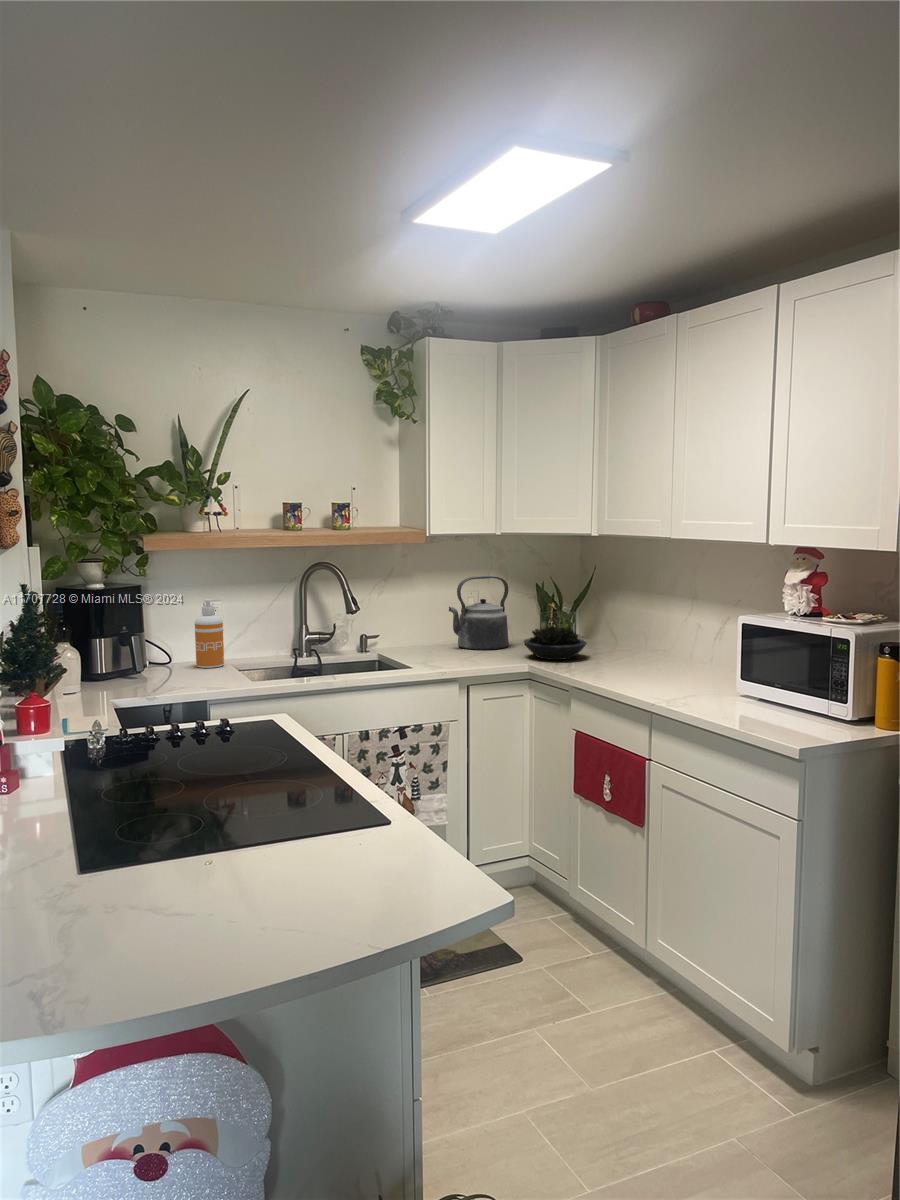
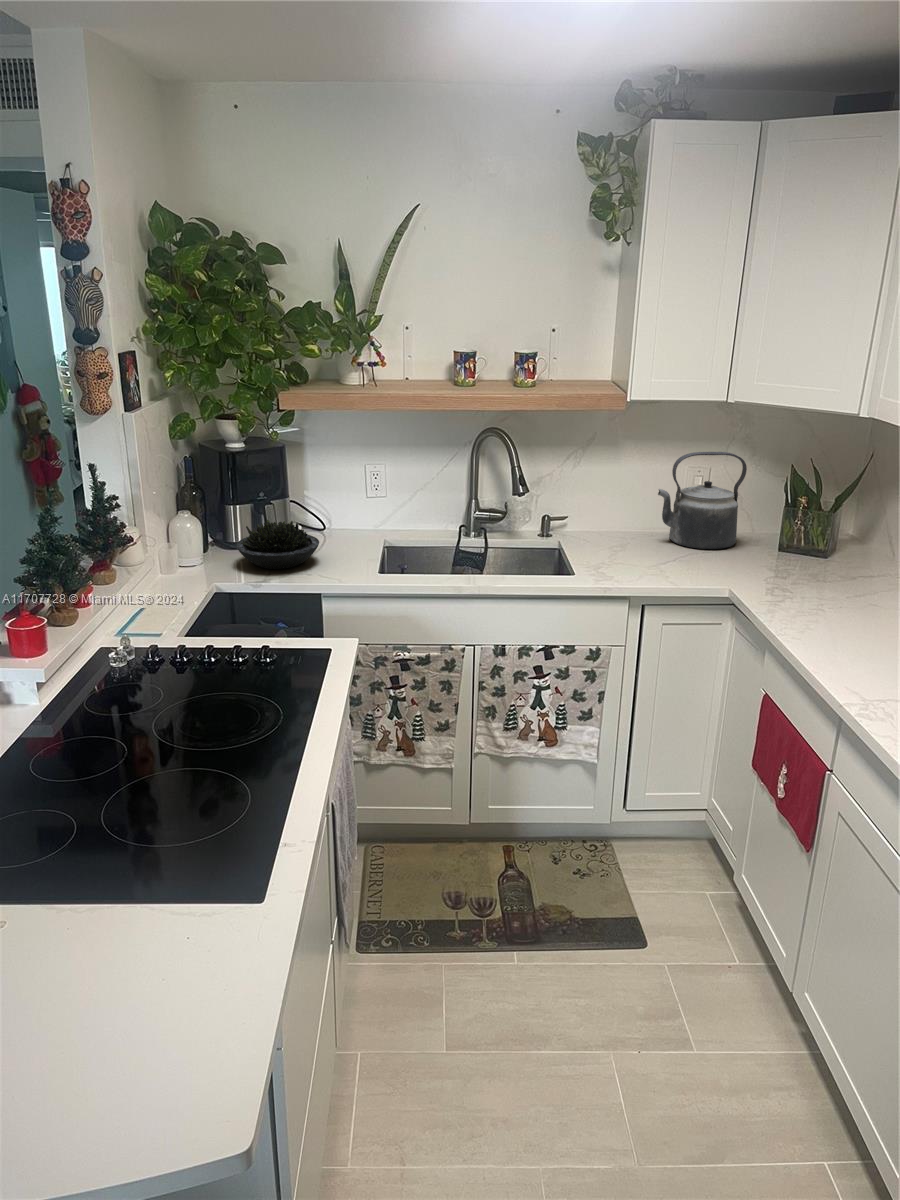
soap dispenser: present [195,599,224,668] -> none [347,463,378,541]
succulent plant: present [524,625,586,660] -> present [236,520,319,569]

